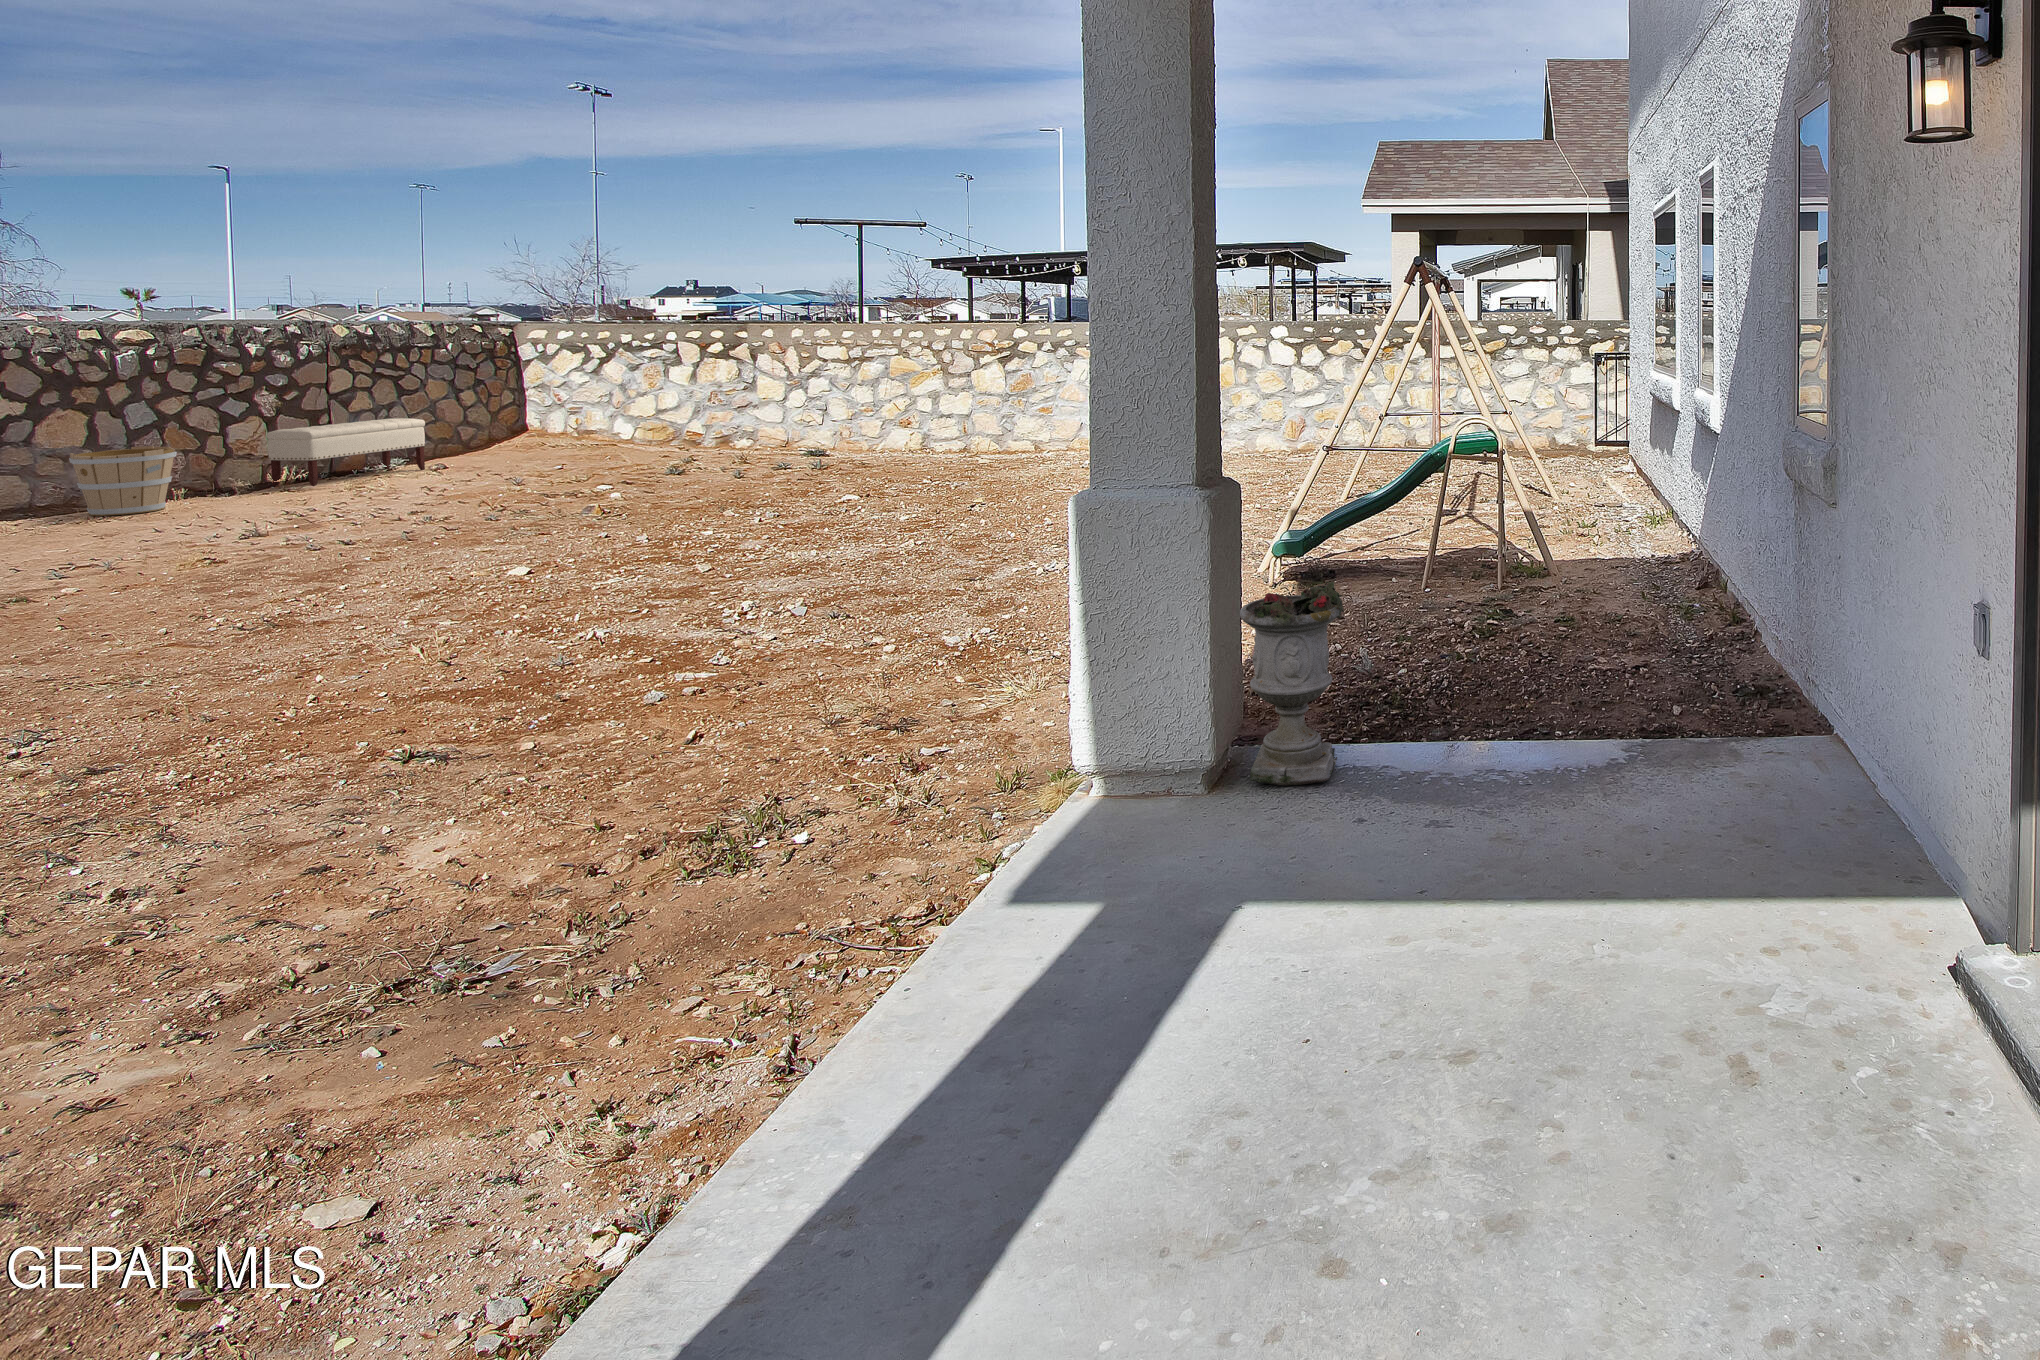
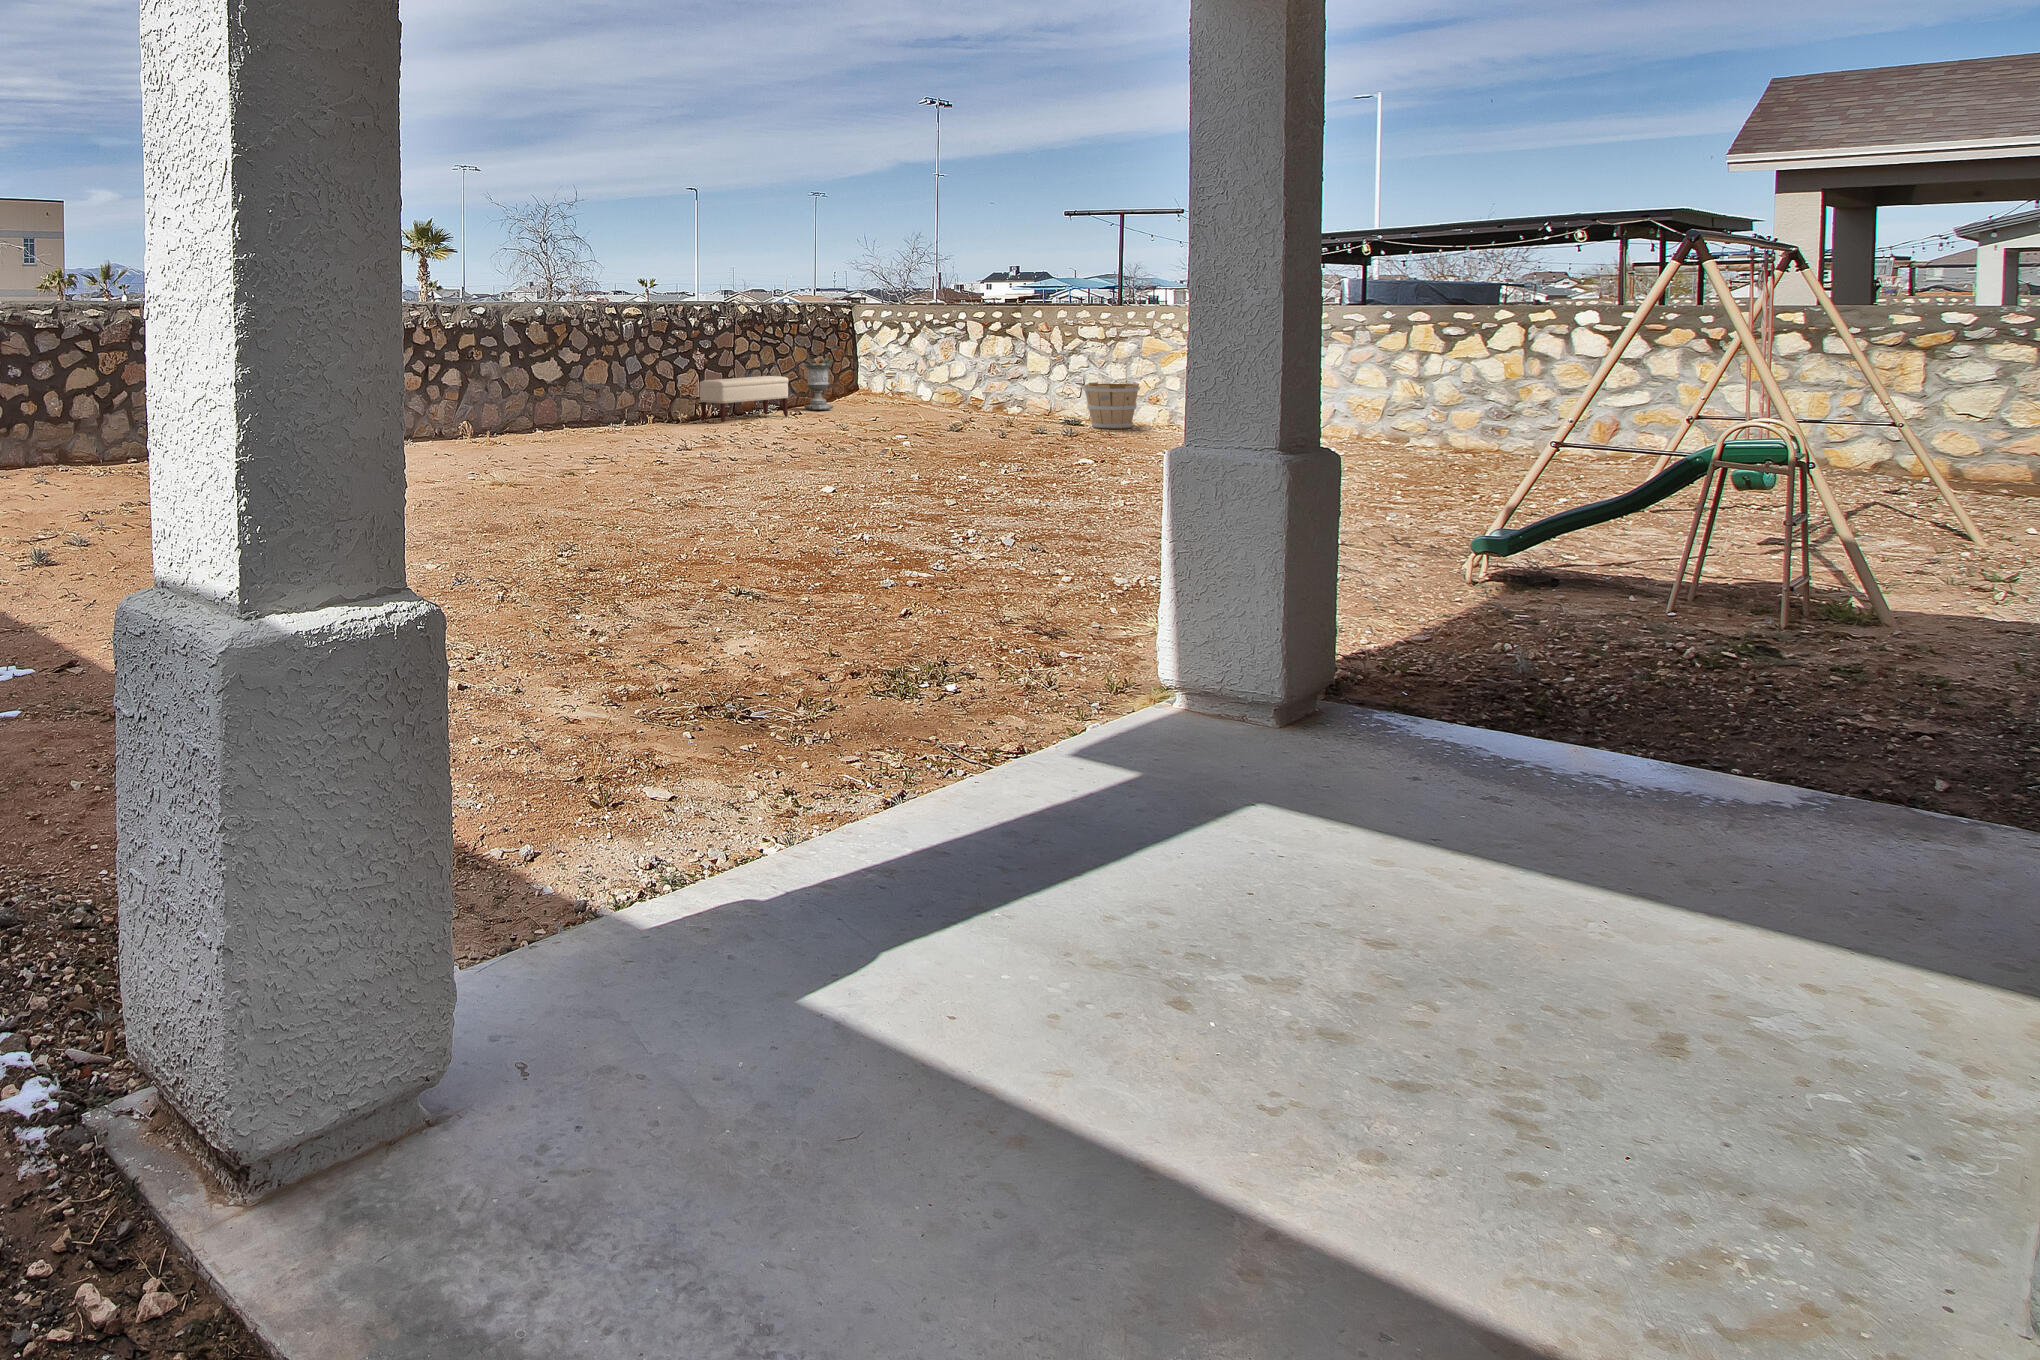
wooden bucket: present [69,446,177,516] -> present [1084,382,1140,429]
planter: present [1240,581,1344,786] -> present [804,357,833,410]

